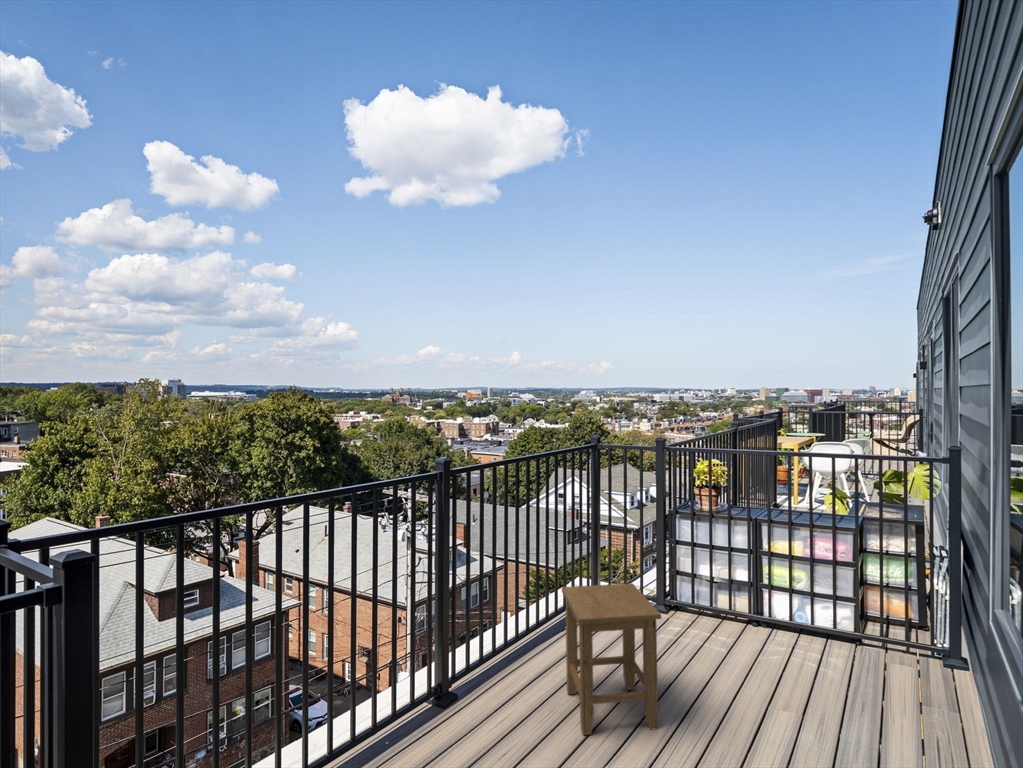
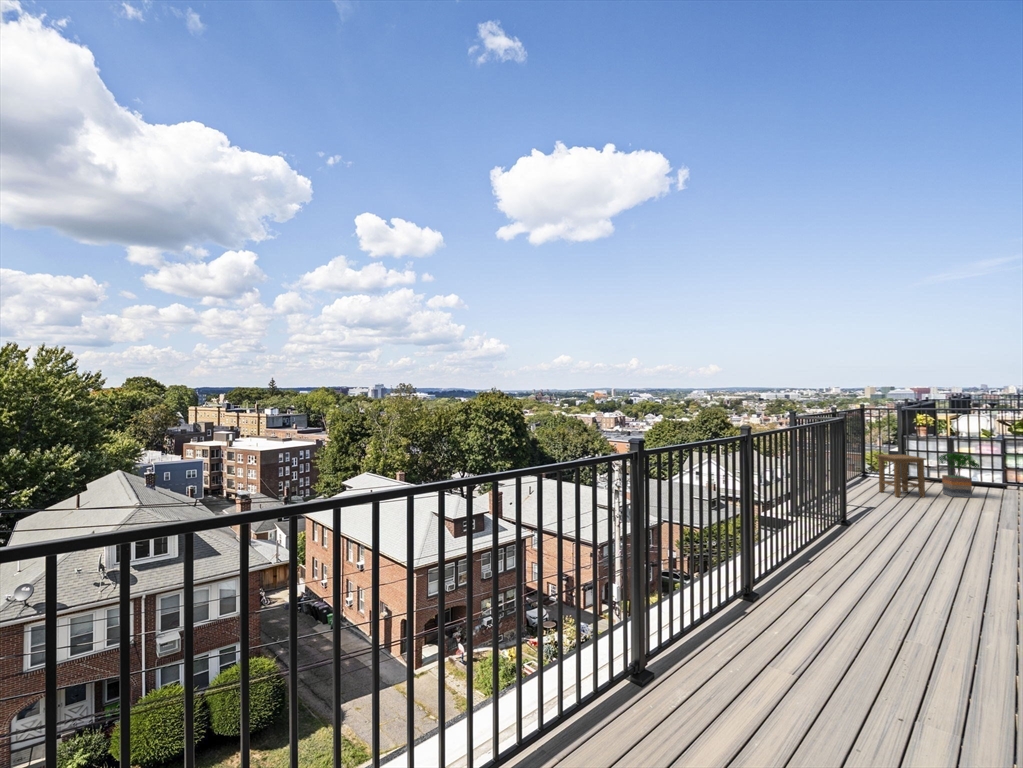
potted tree: none [699,581,797,722] -> present [938,453,979,498]

